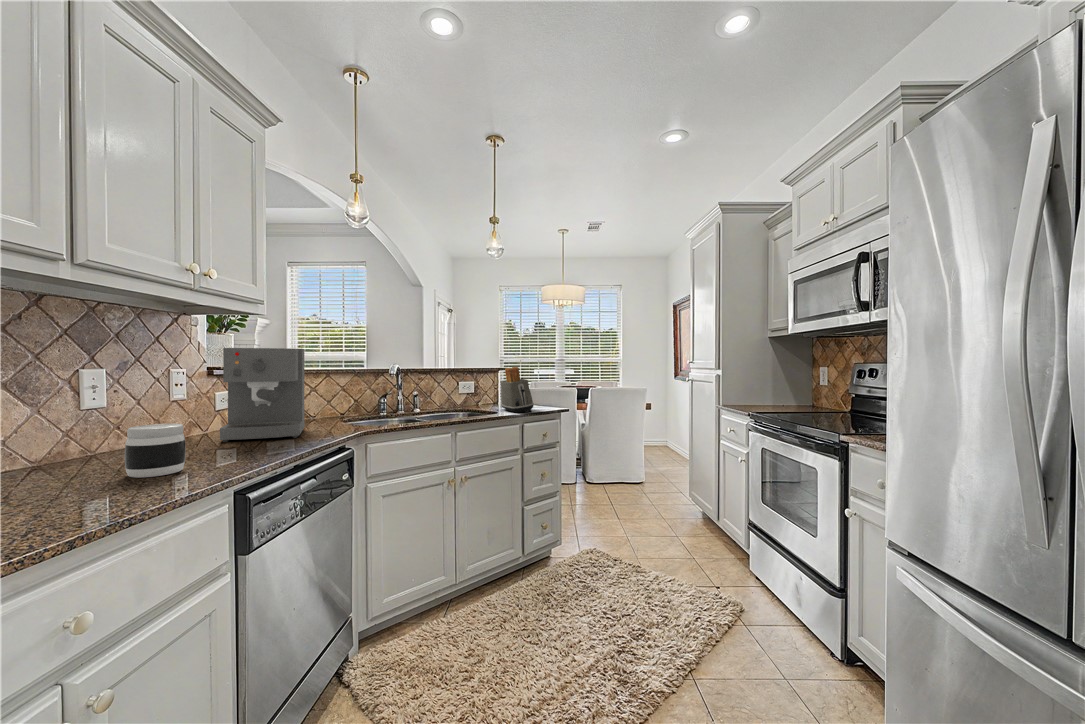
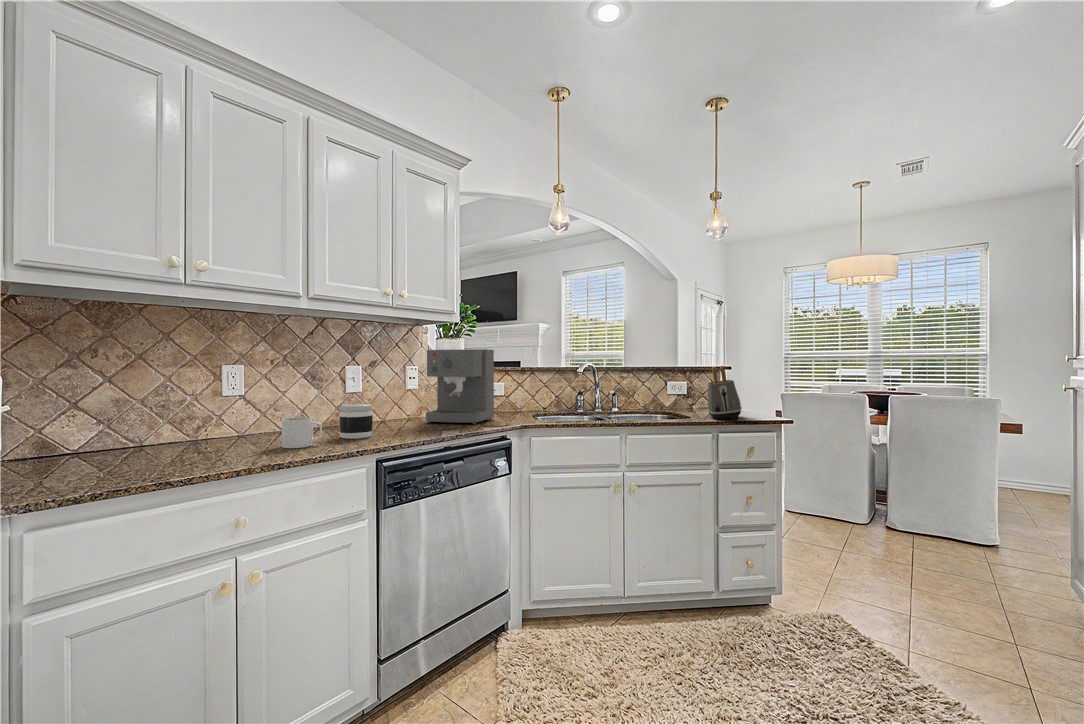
mug: none [42,452,125,508] -> present [282,417,322,448]

